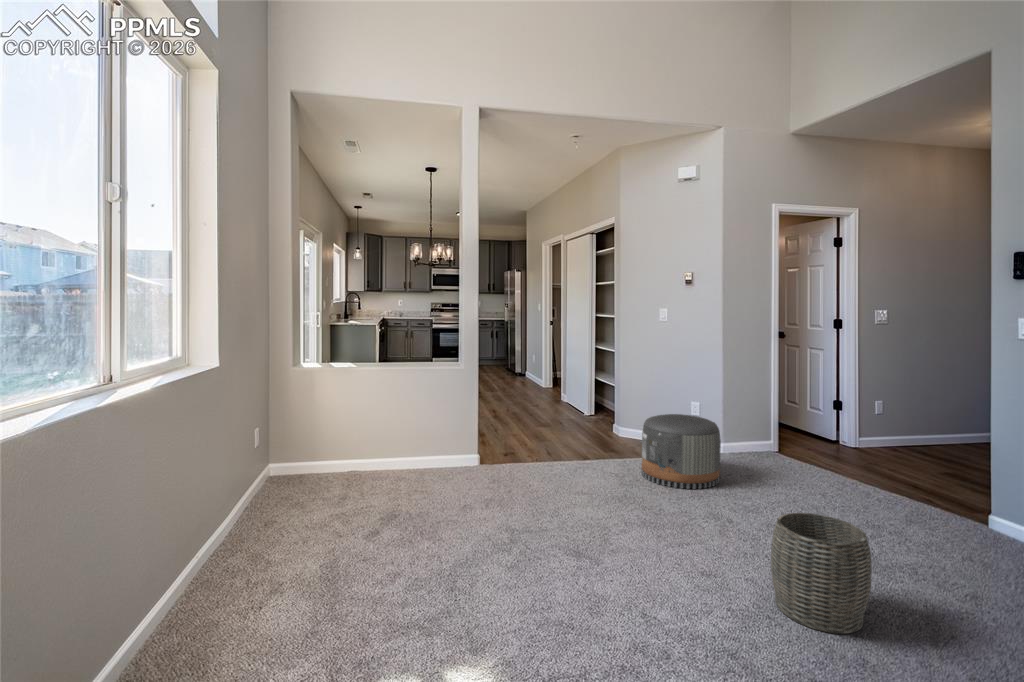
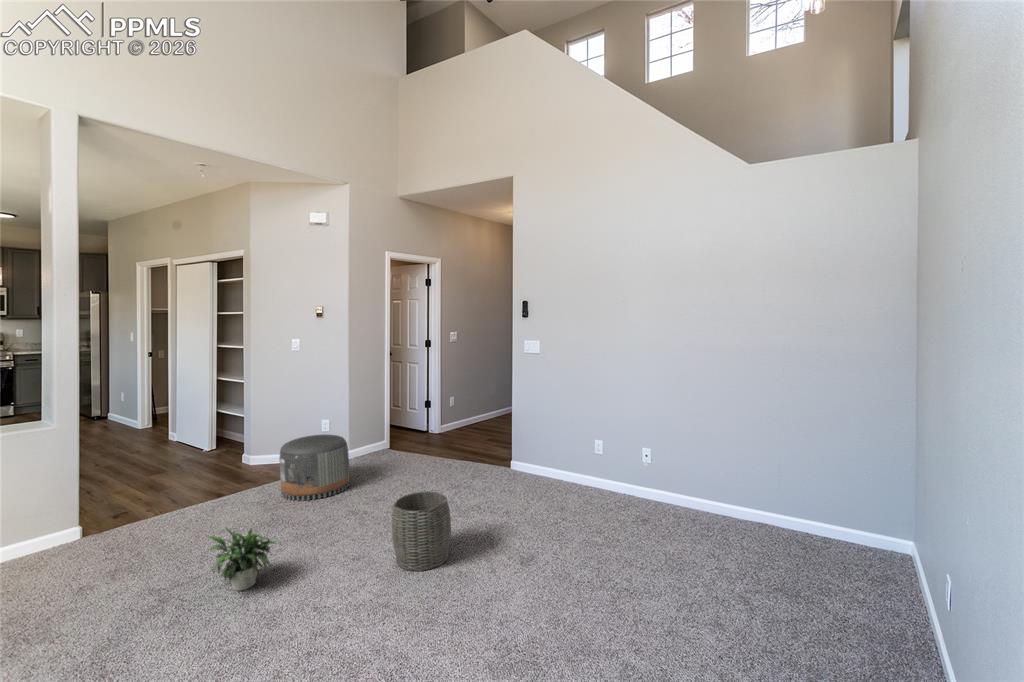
potted plant: none [556,488,626,561] -> present [207,528,275,591]

